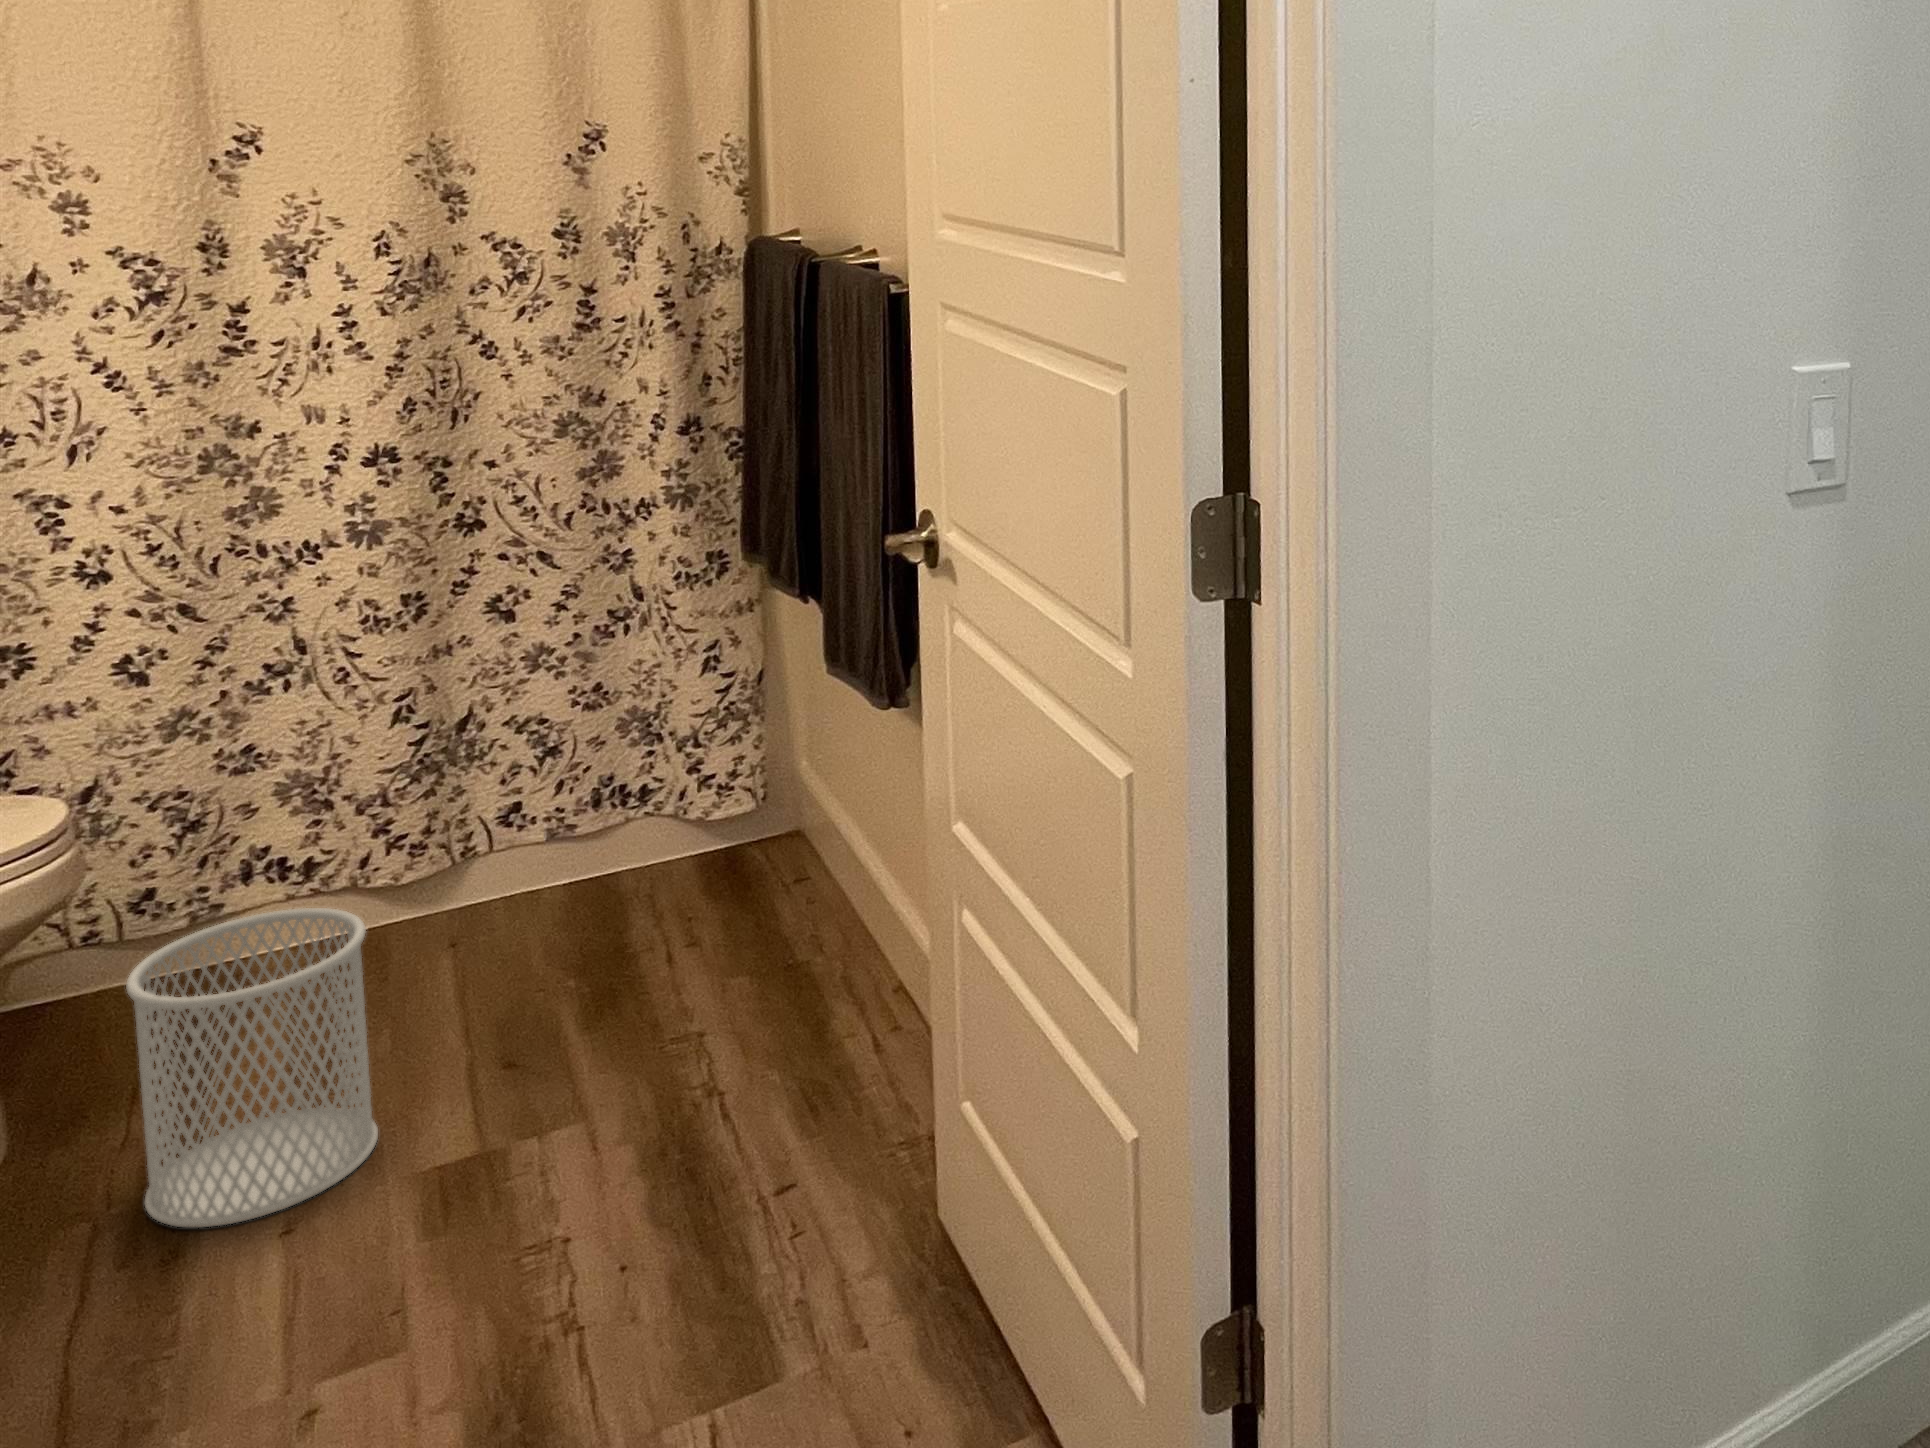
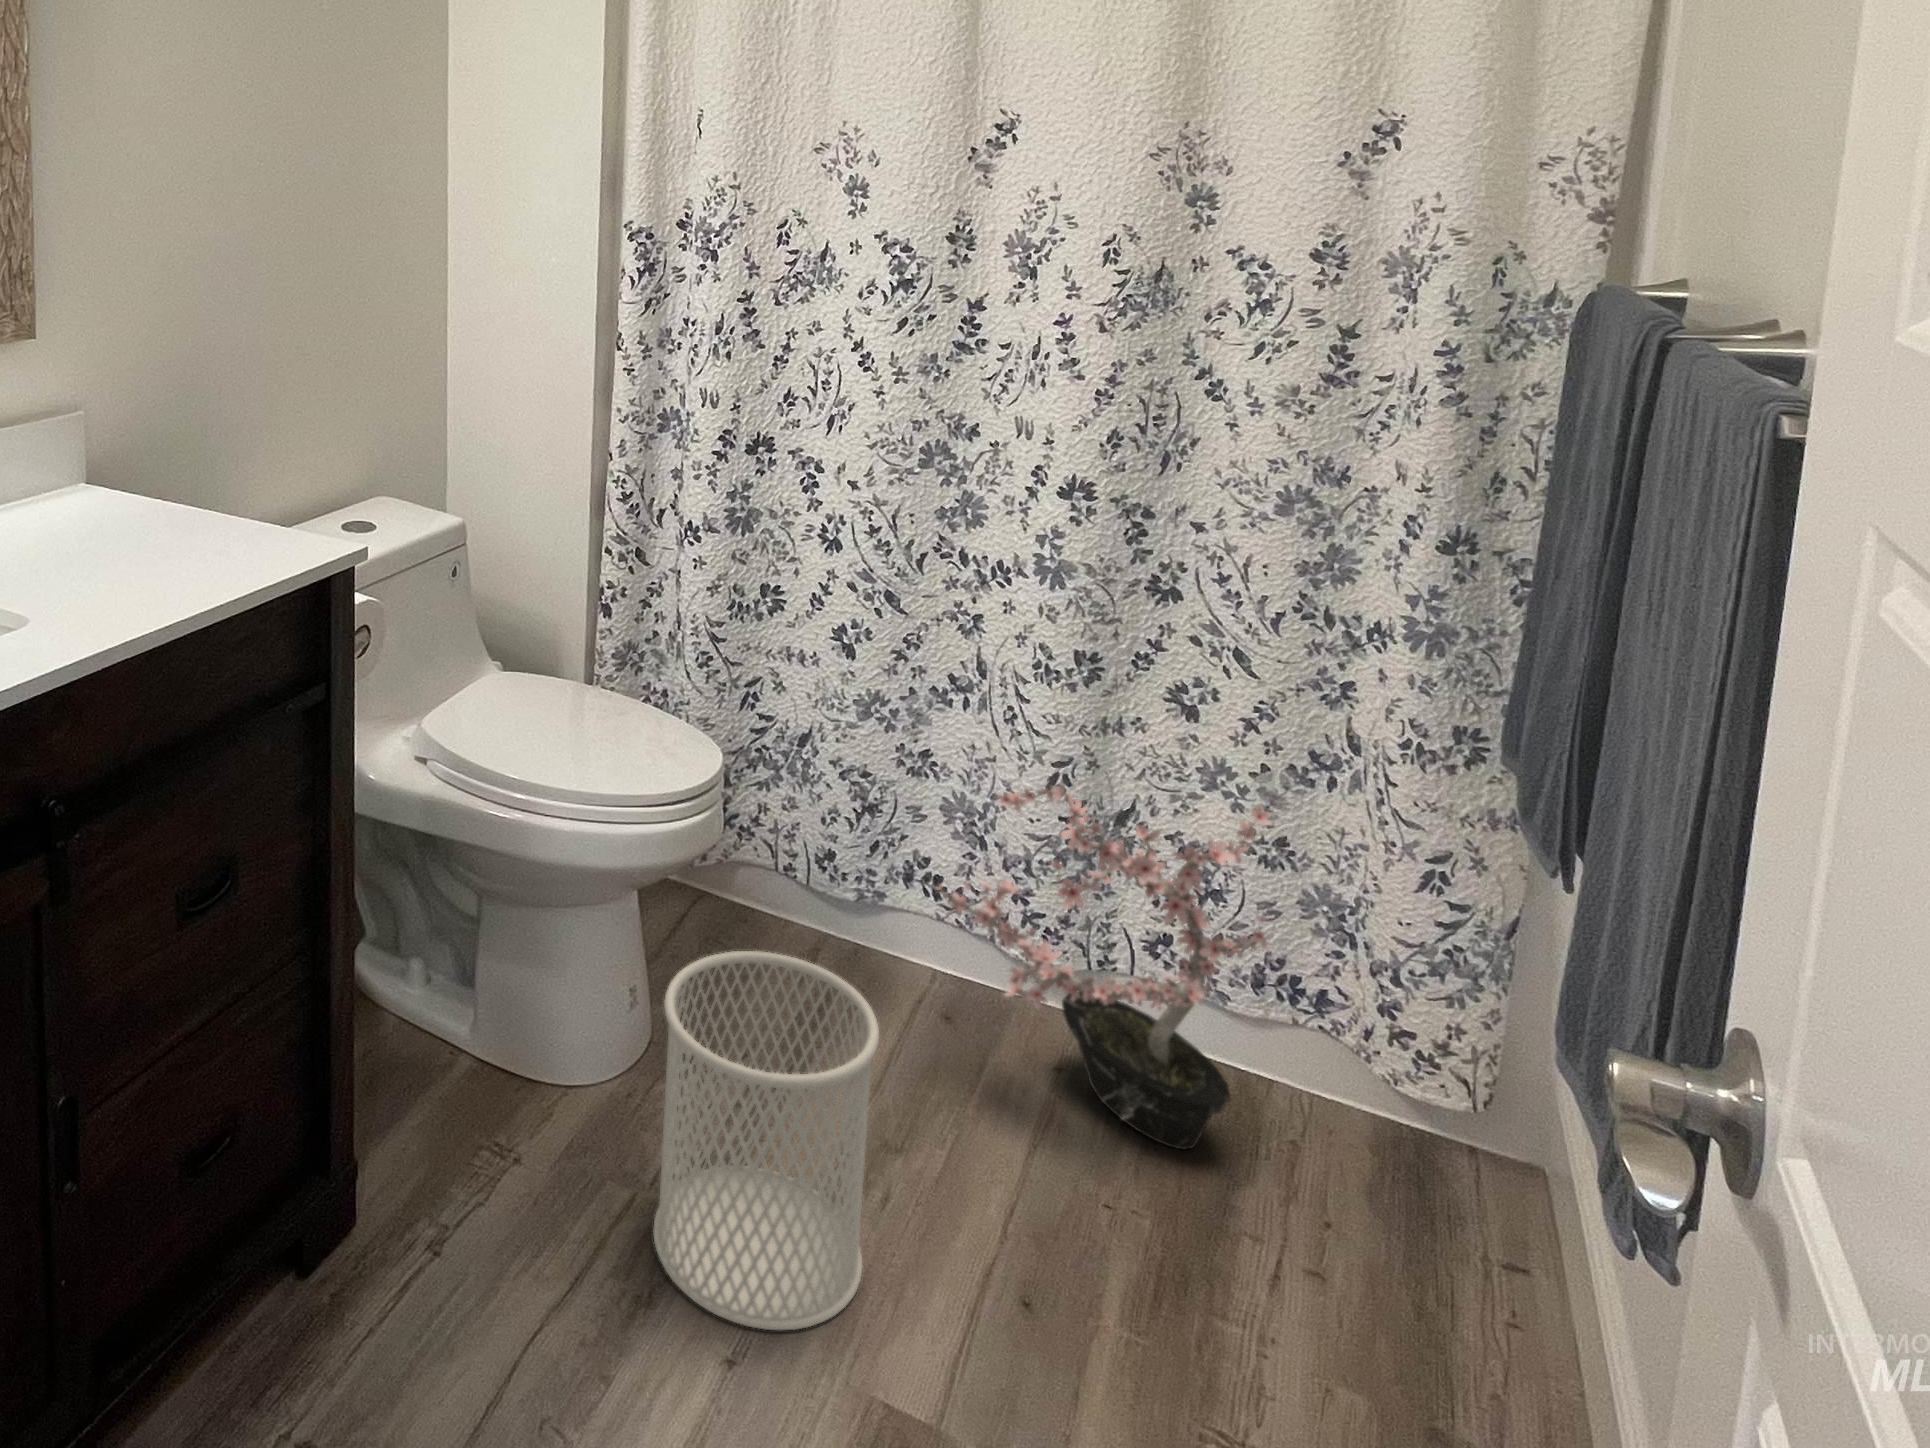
potted plant: none [312,653,625,945] -> present [937,779,1271,1149]

